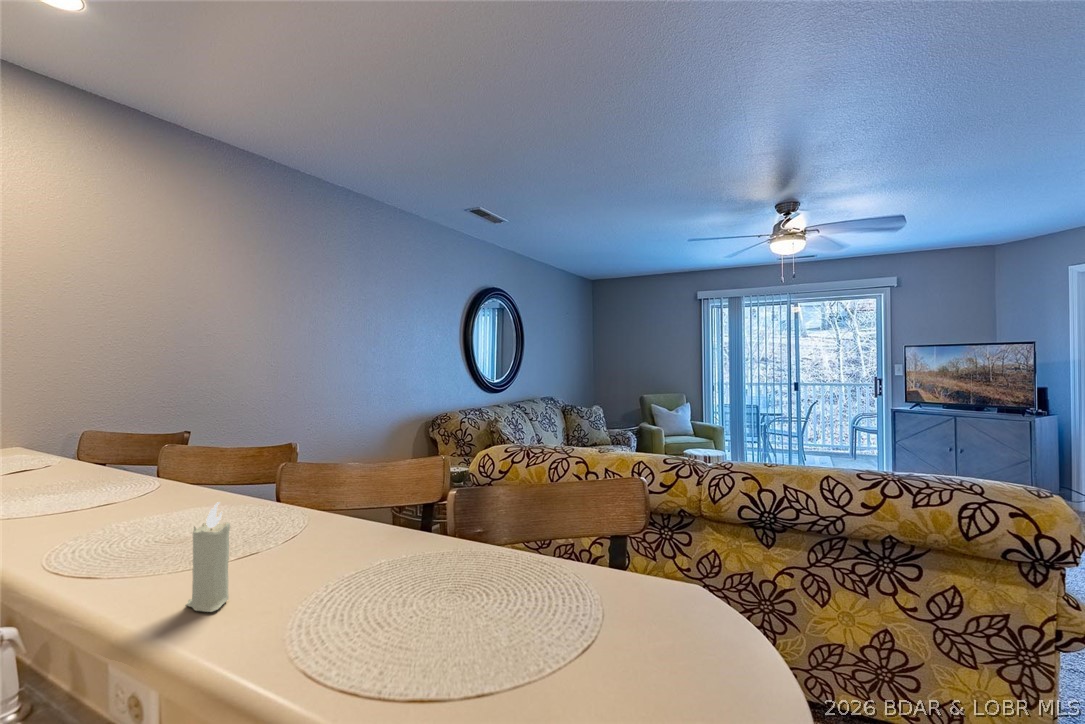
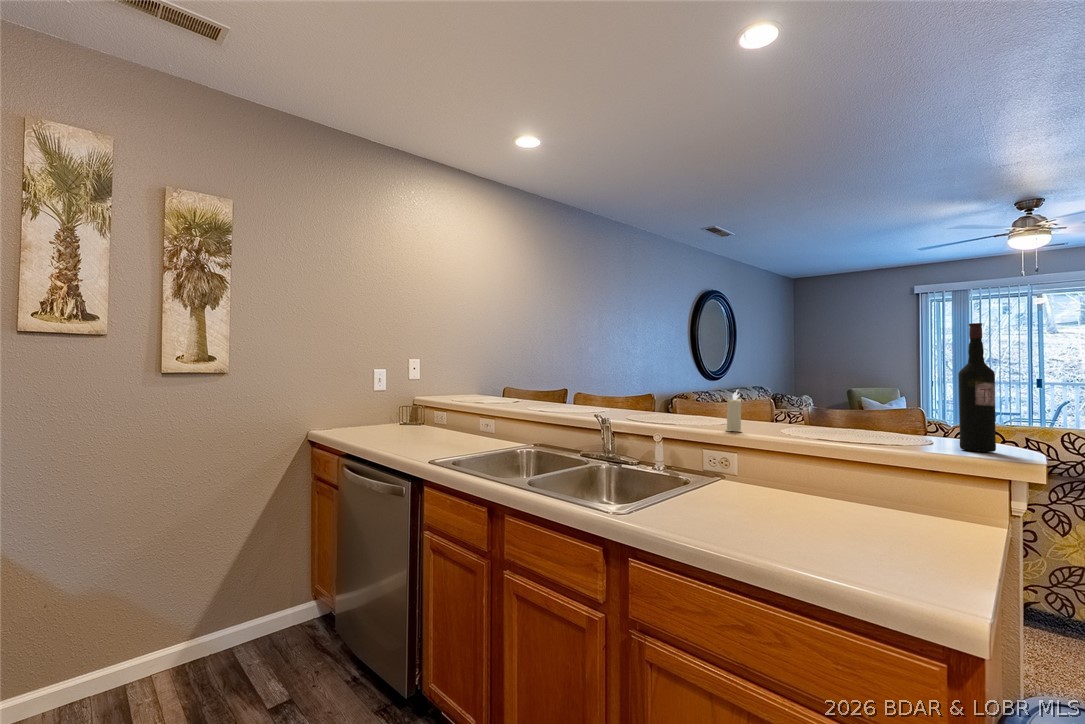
wine bottle: none [643,354,715,680] -> present [958,323,996,452]

